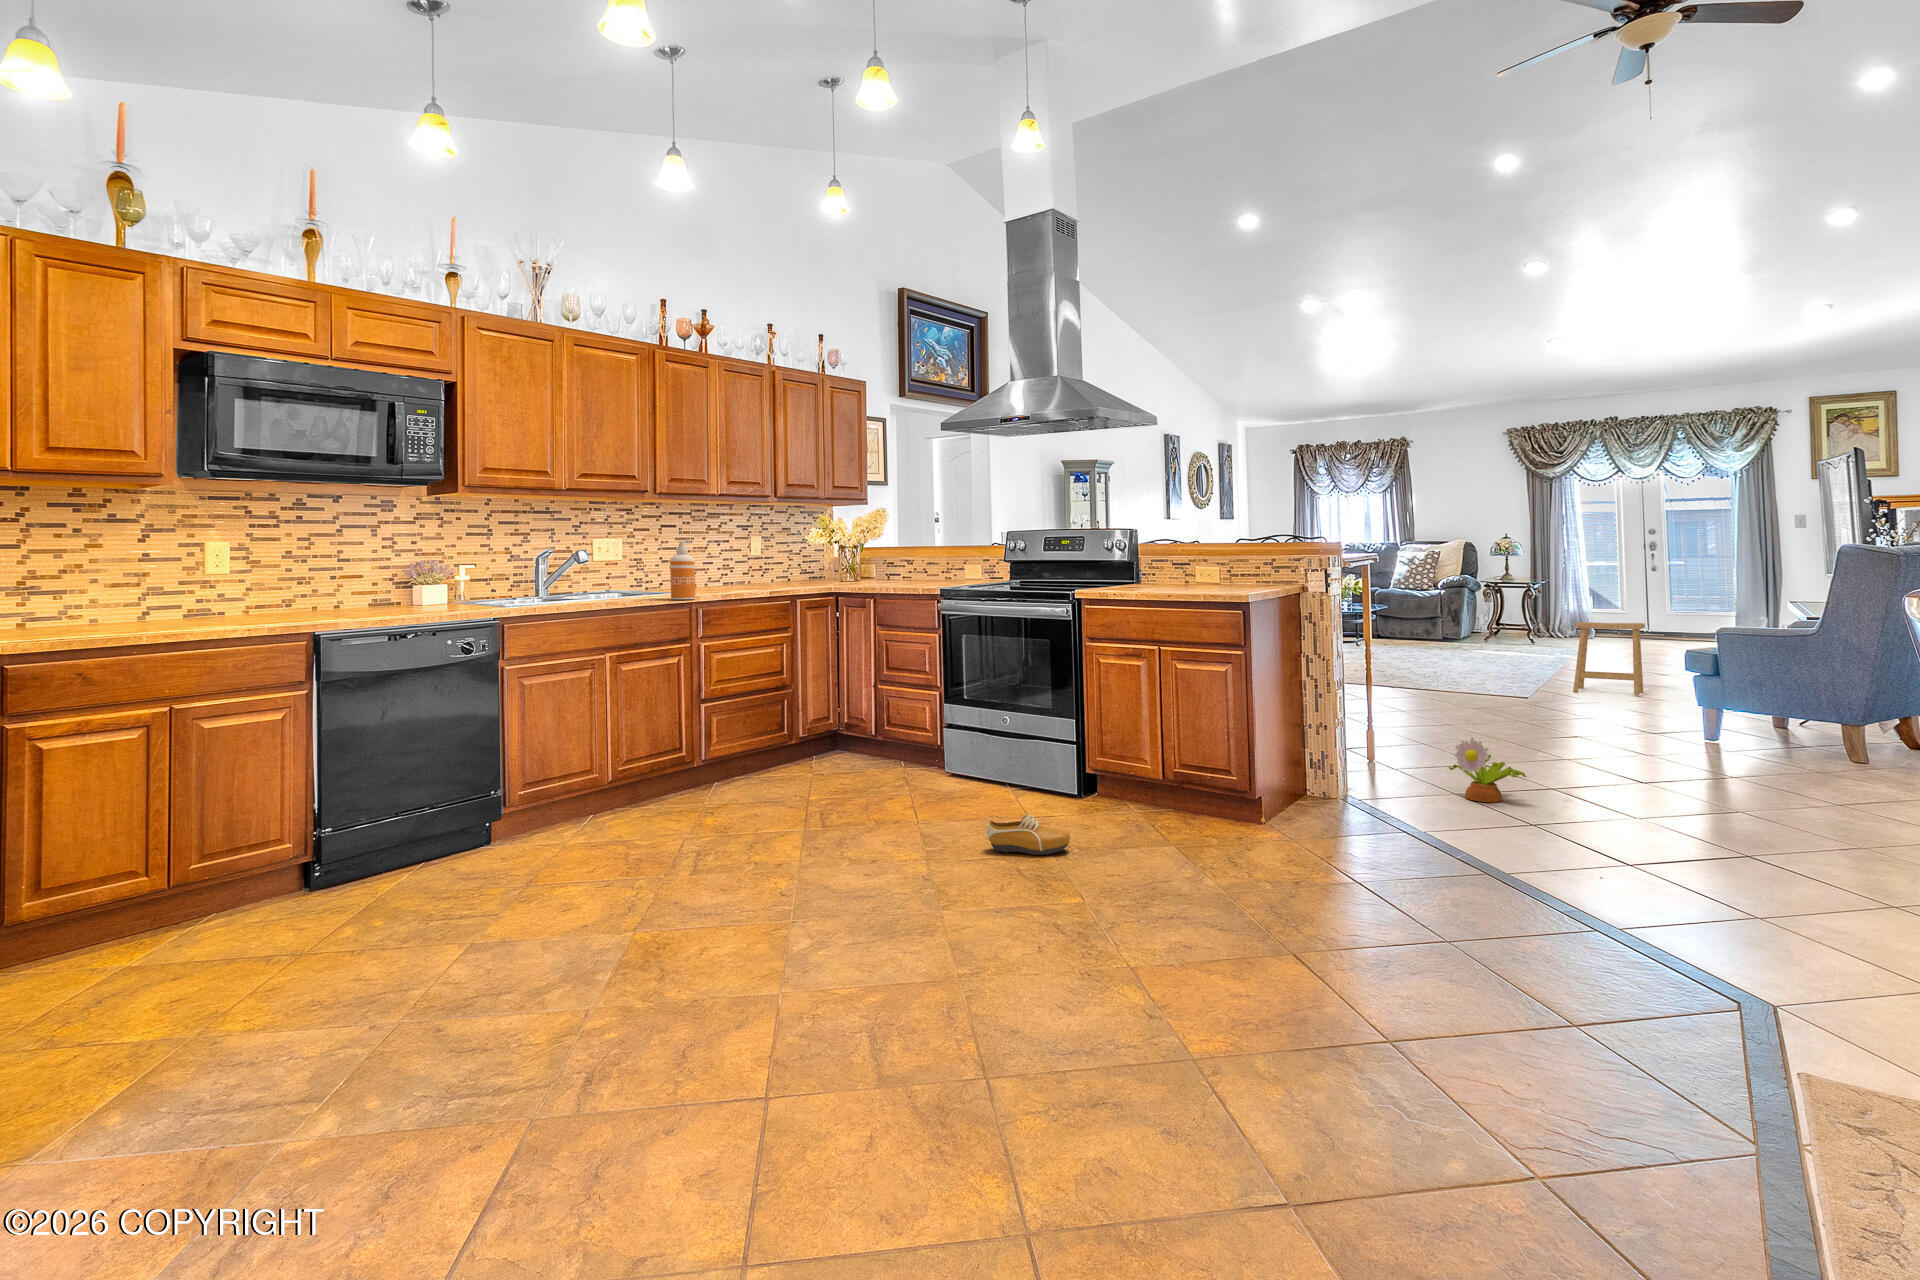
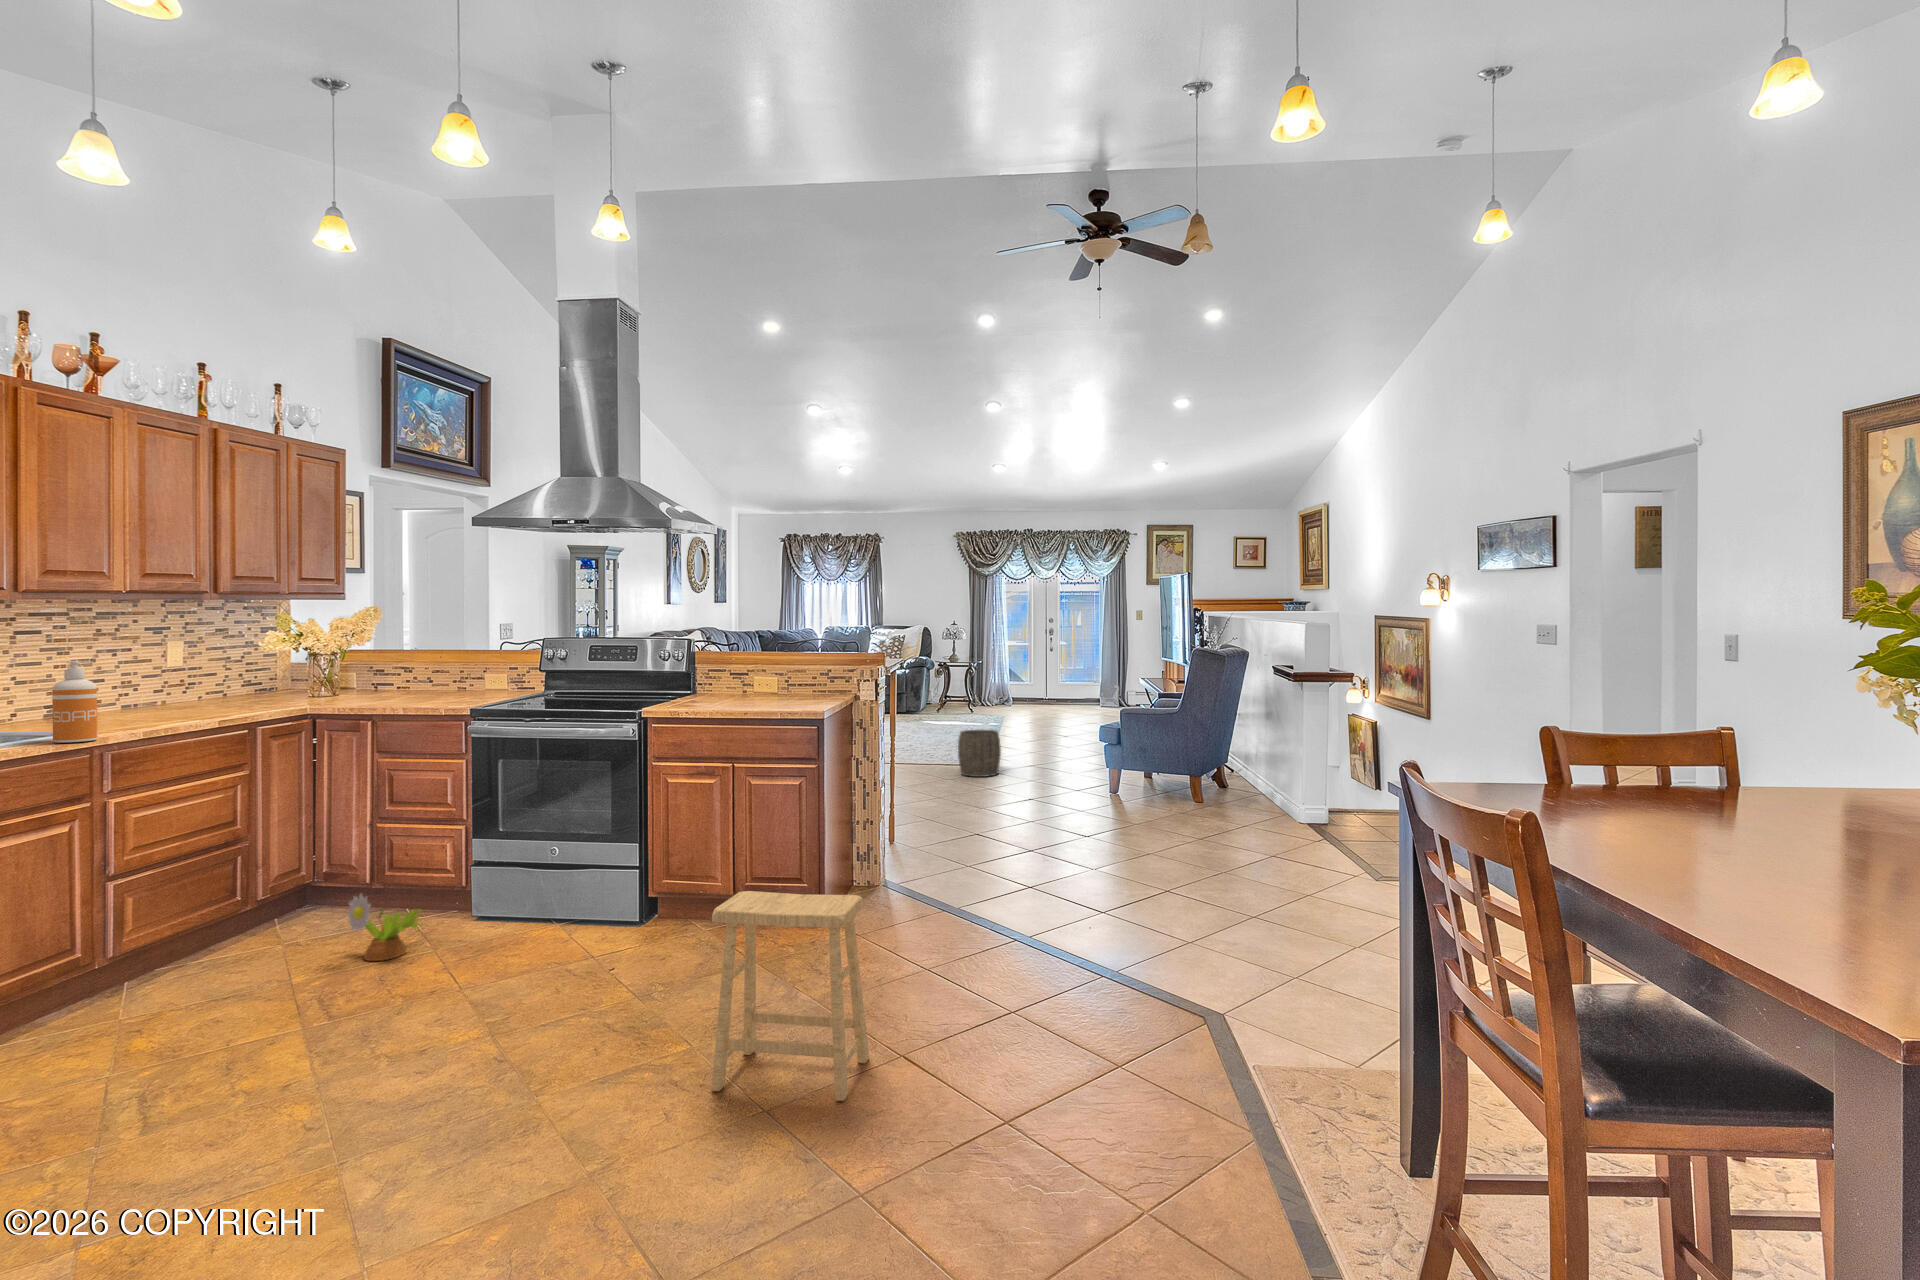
footstool: present [1573,622,1645,696] -> present [711,891,869,1101]
woven basket: none [1474,652,1534,708] -> present [958,730,1001,777]
decorative plant: present [1448,737,1527,802] -> present [348,894,421,961]
shoe: present [987,814,1070,855] -> none [566,964,661,1013]

